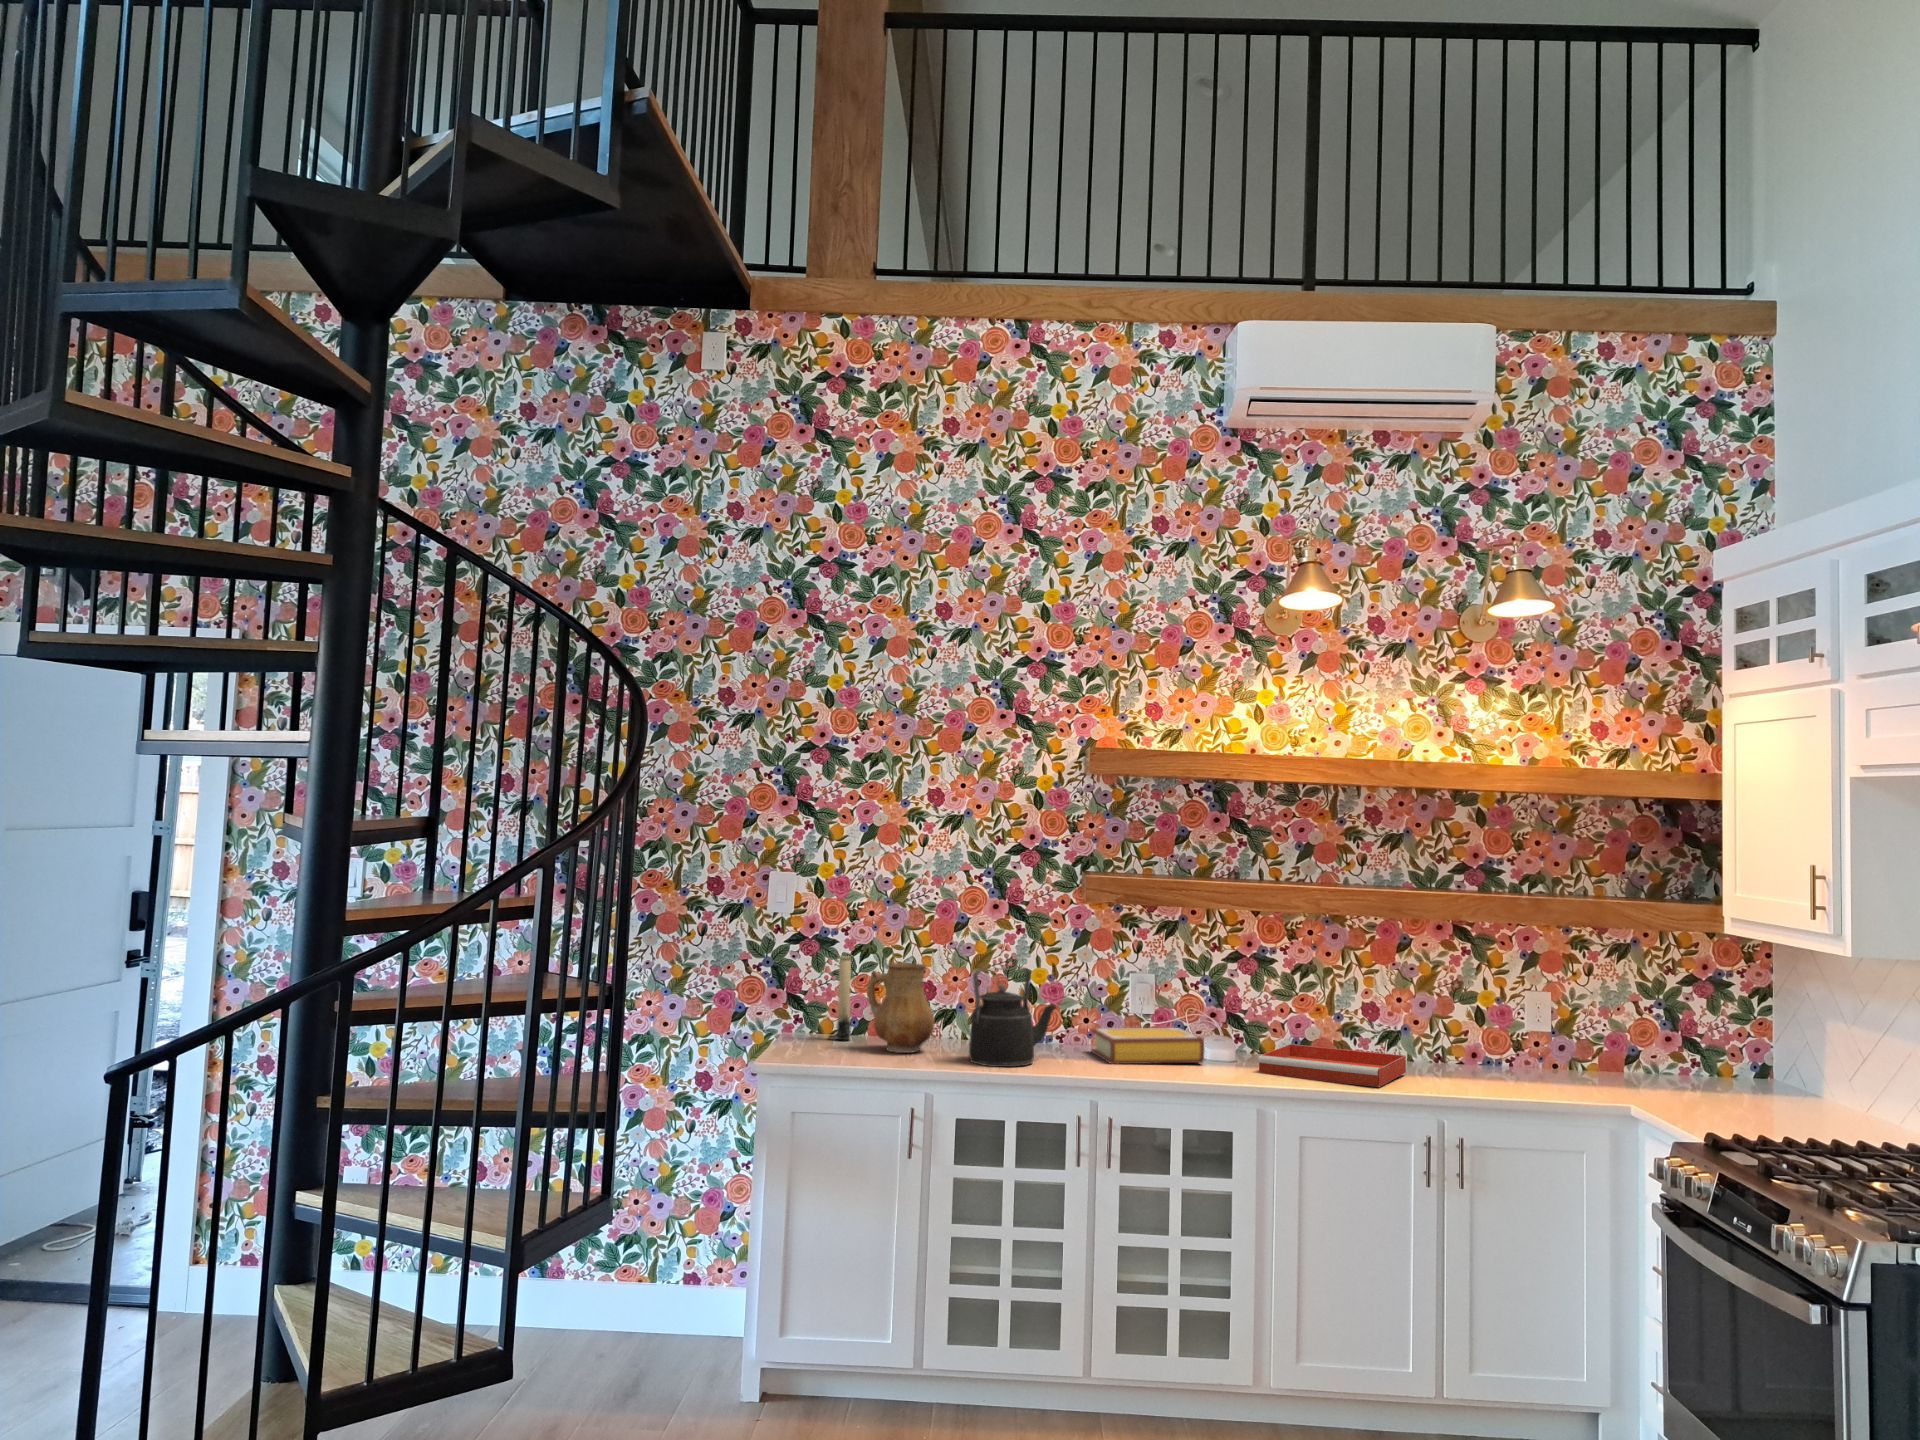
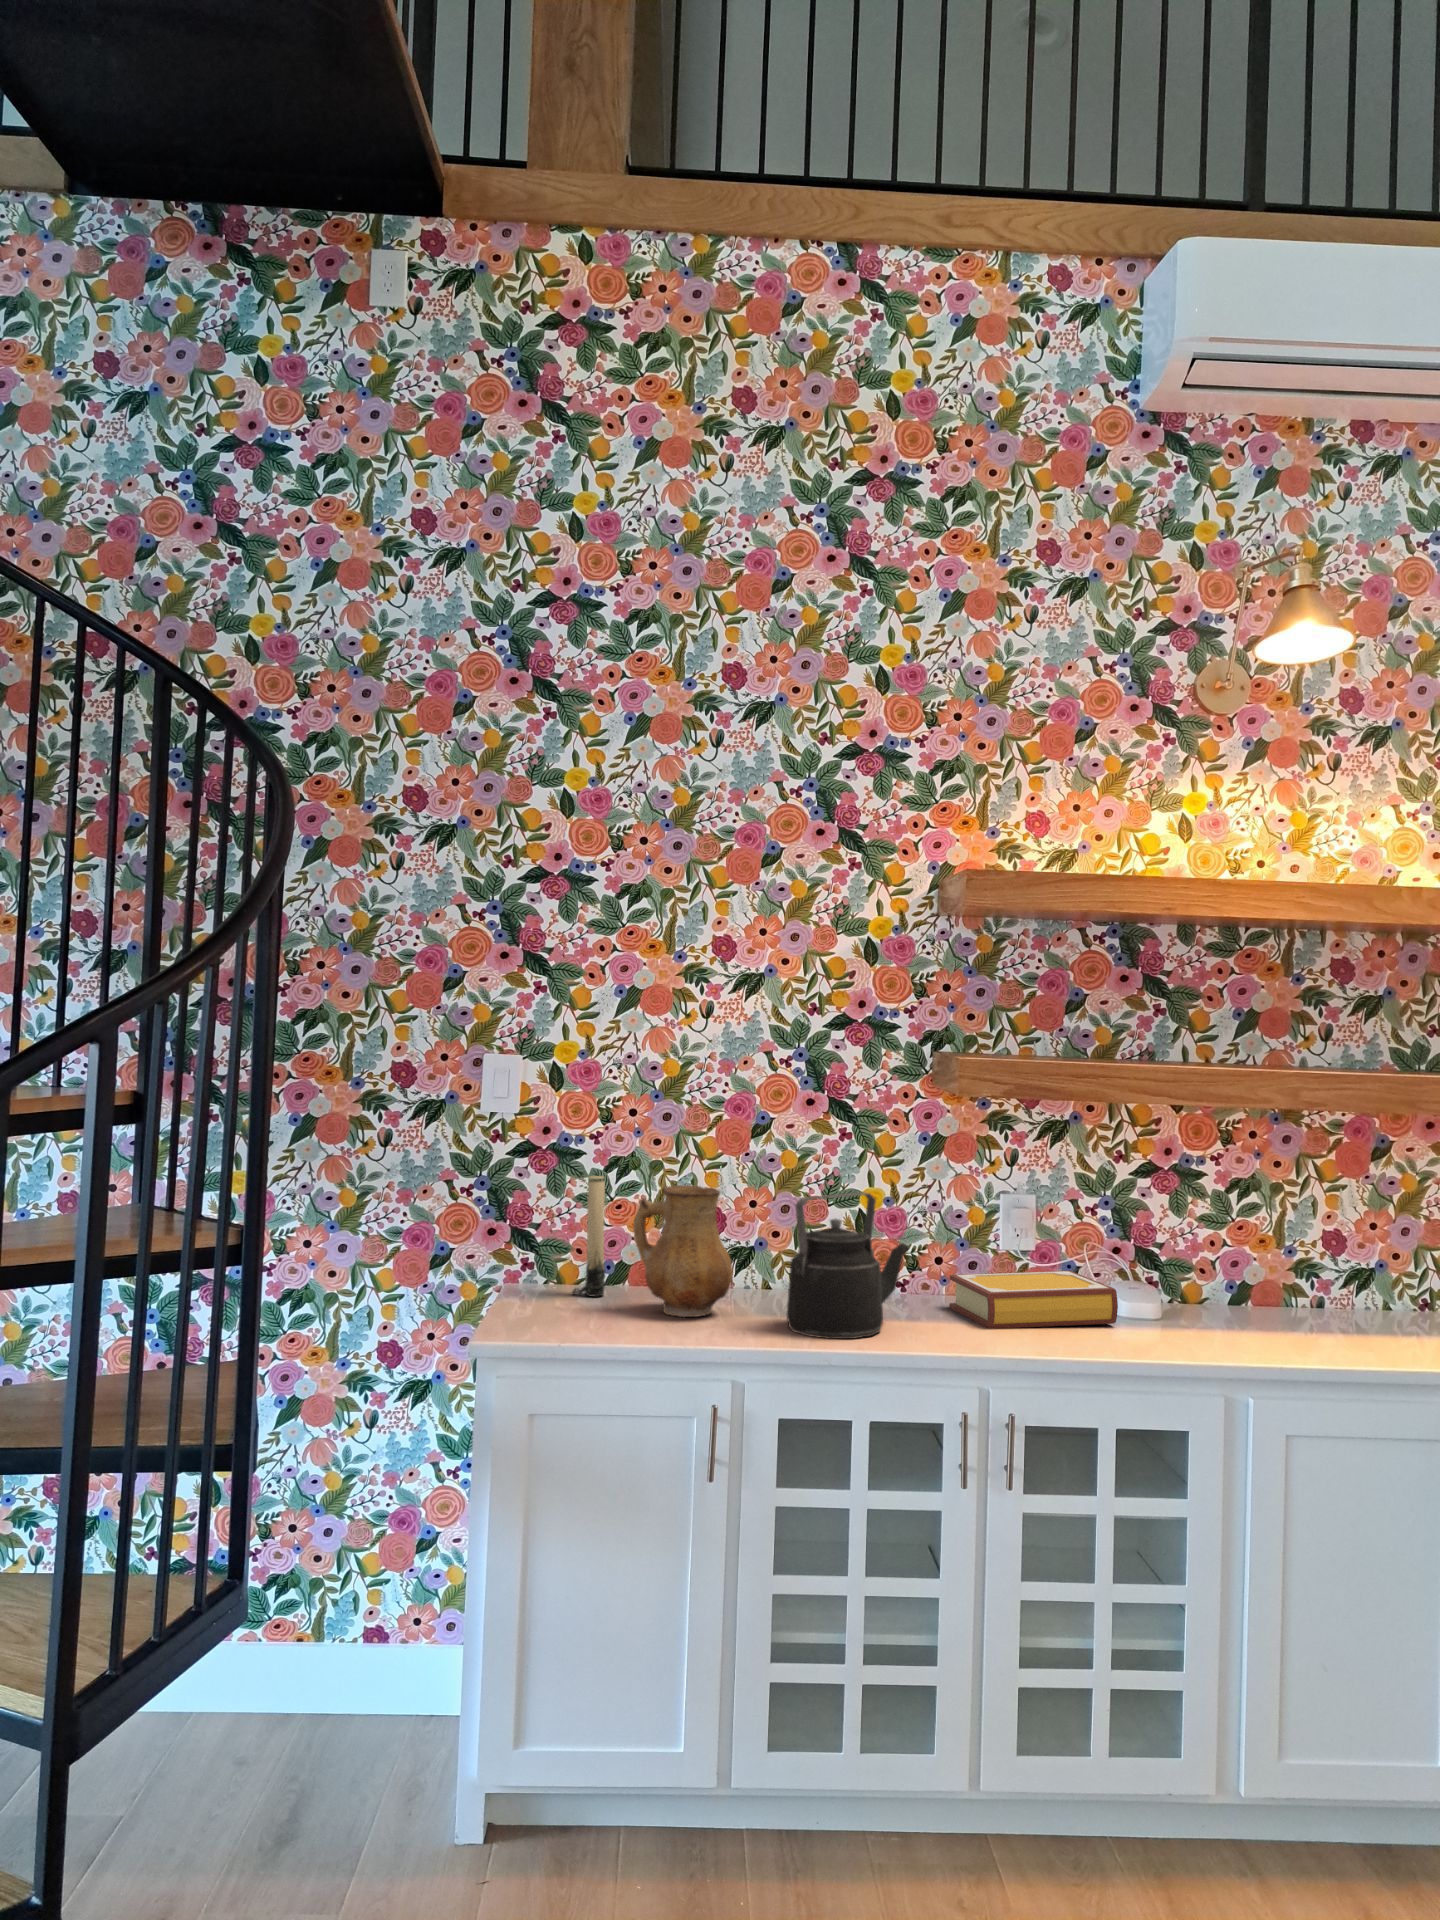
tray: present [1258,1044,1406,1087] -> none [1198,1292,1398,1360]

